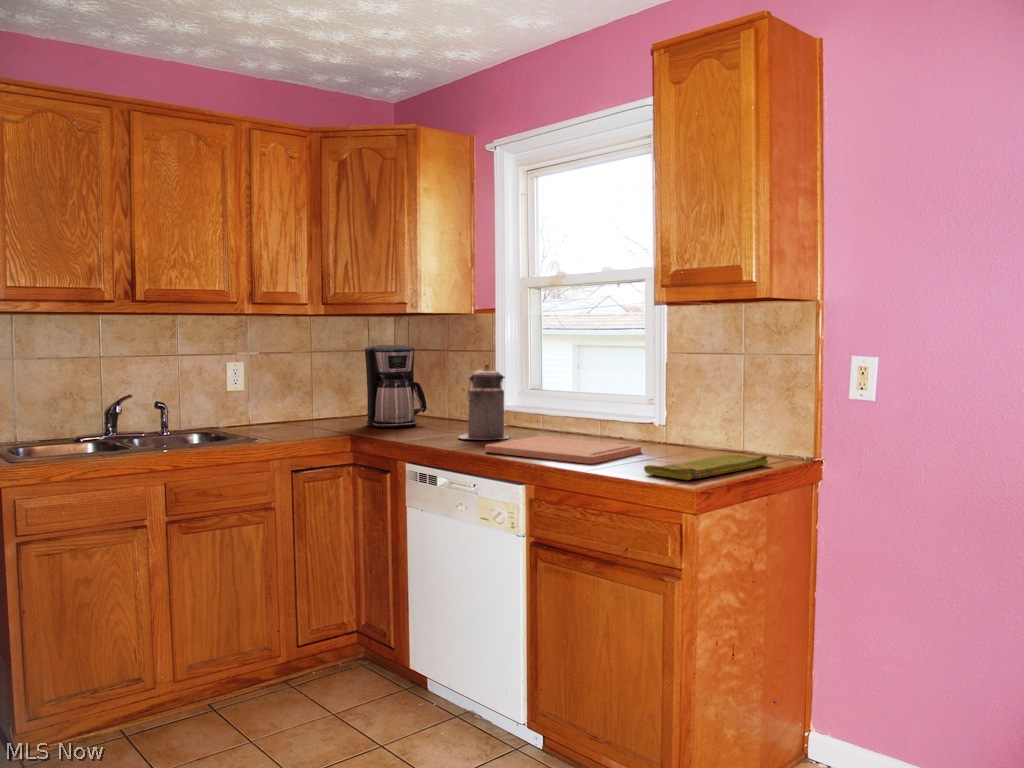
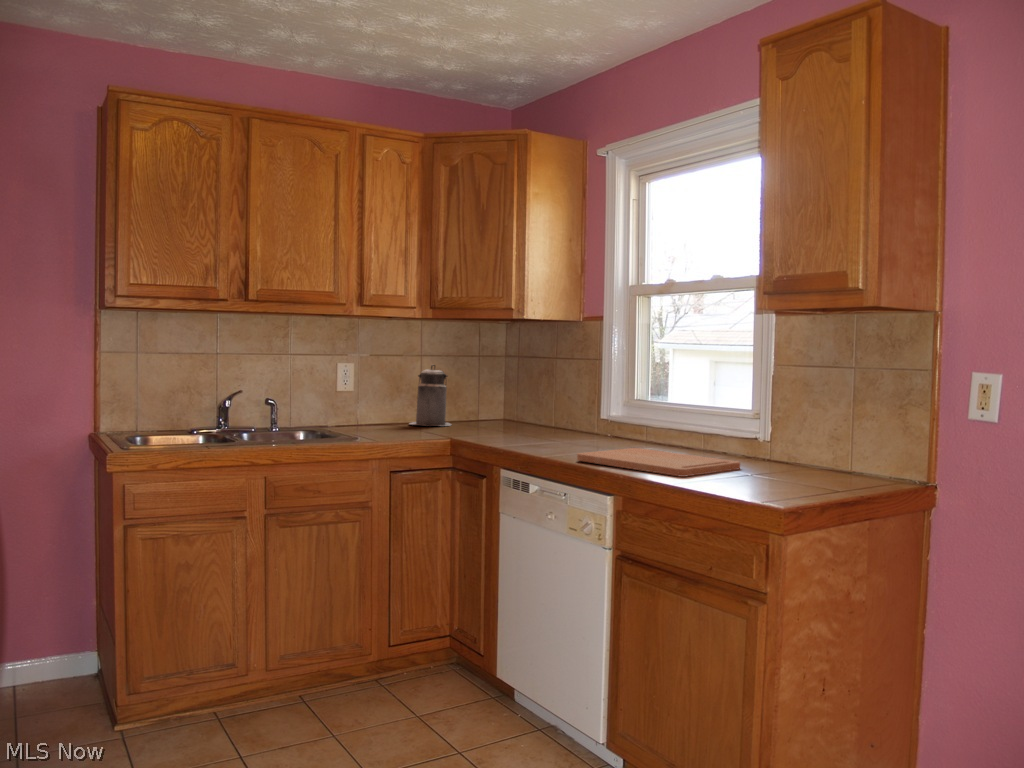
coffee maker: present [365,345,427,428] -> none [469,350,529,434]
canister: present [459,364,510,440] -> present [409,365,451,426]
dish towel: present [644,455,768,480] -> none [733,475,873,497]

